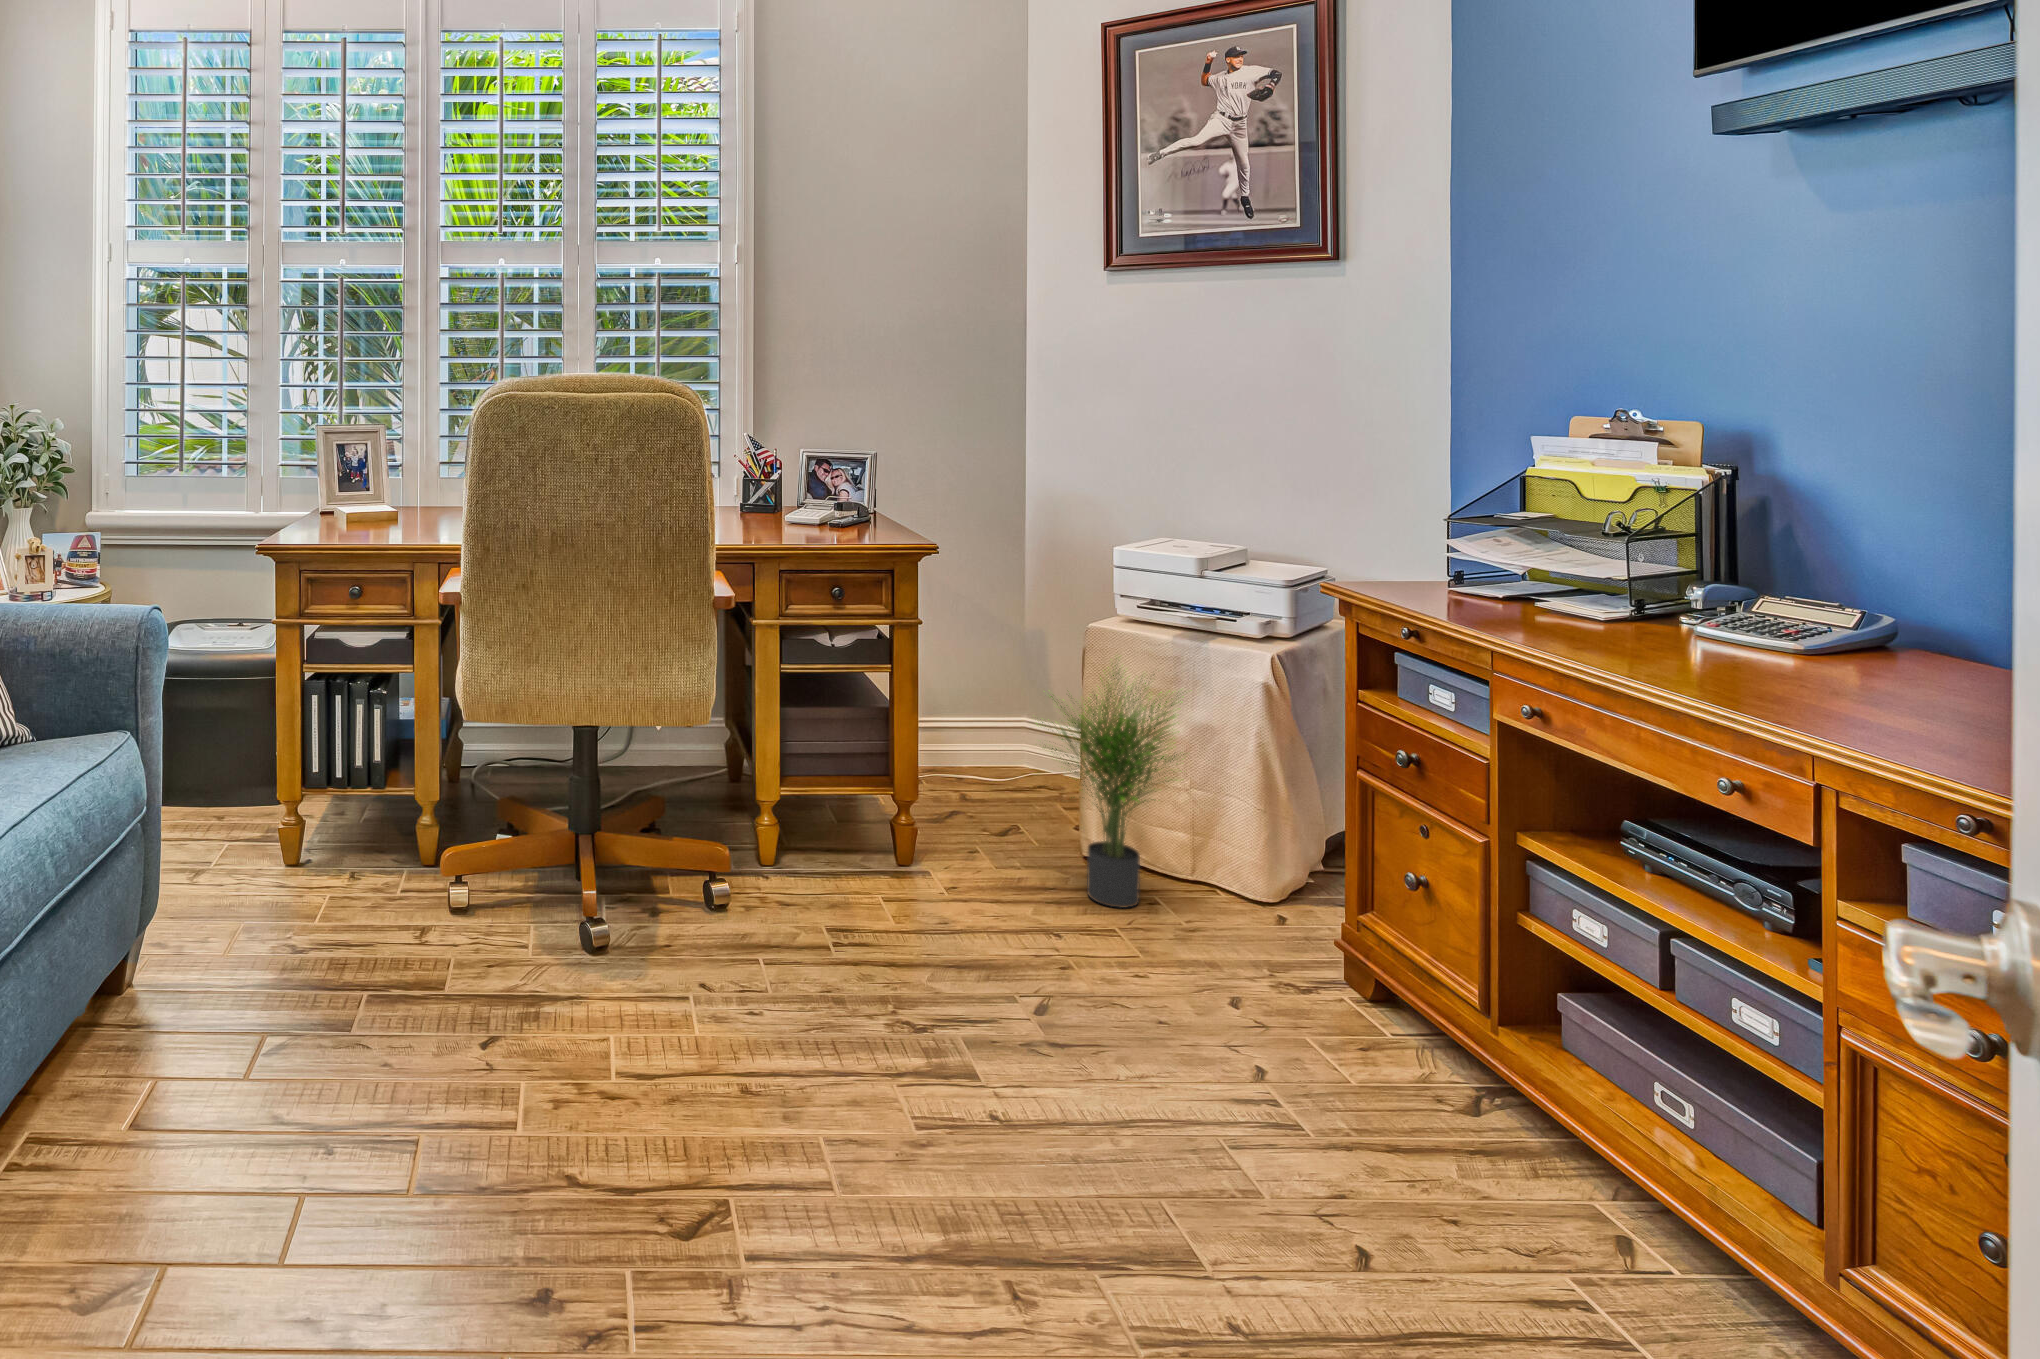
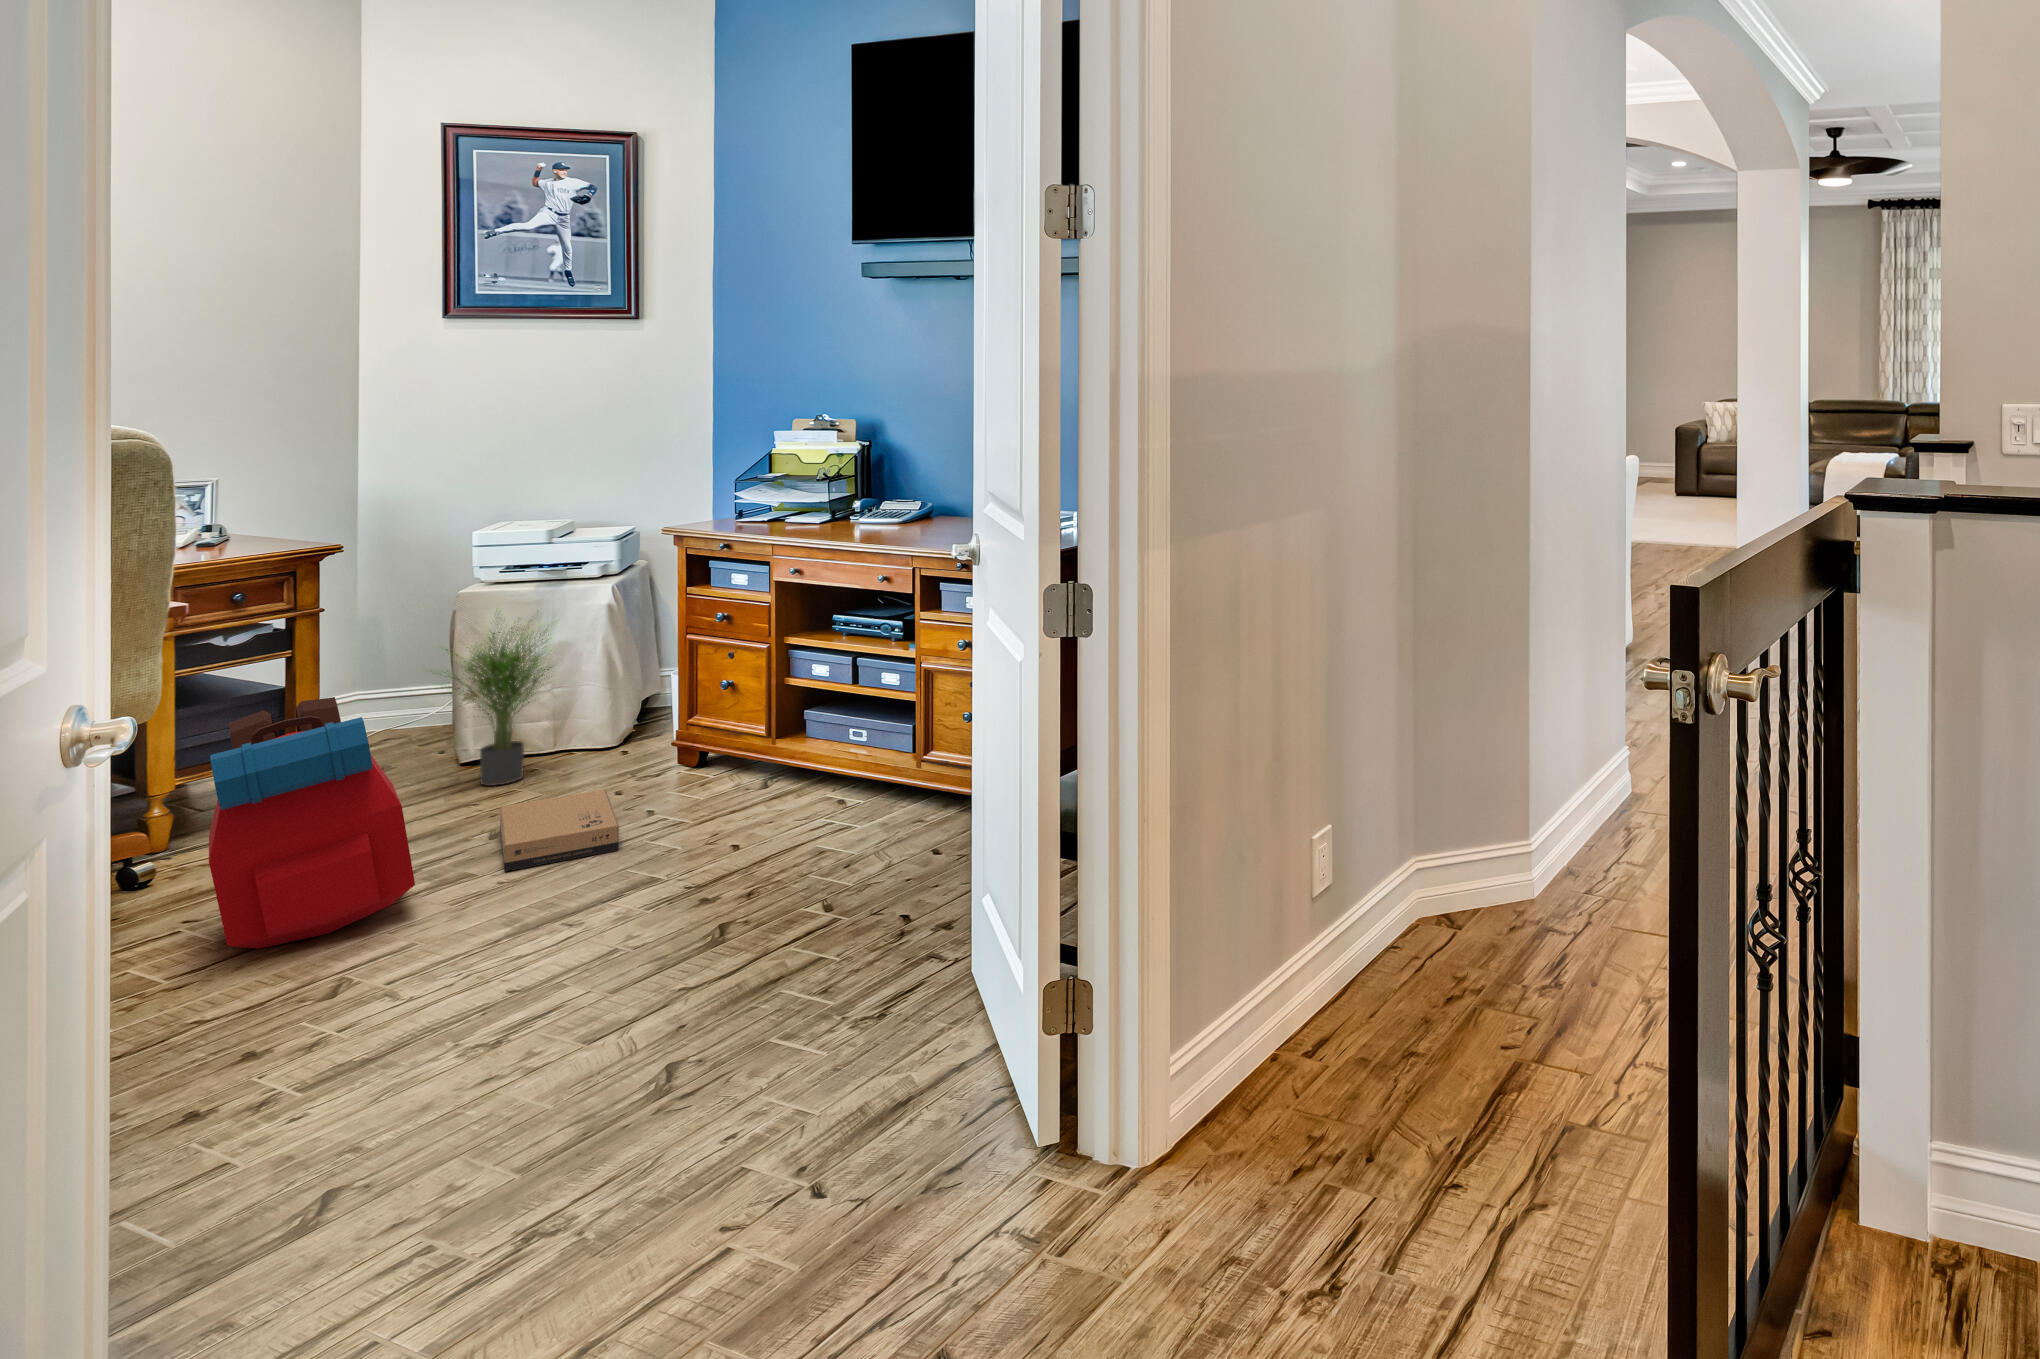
backpack: none [653,748,890,1087] -> present [209,697,415,948]
cardboard box: none [1004,960,1195,1137] -> present [500,789,619,871]

